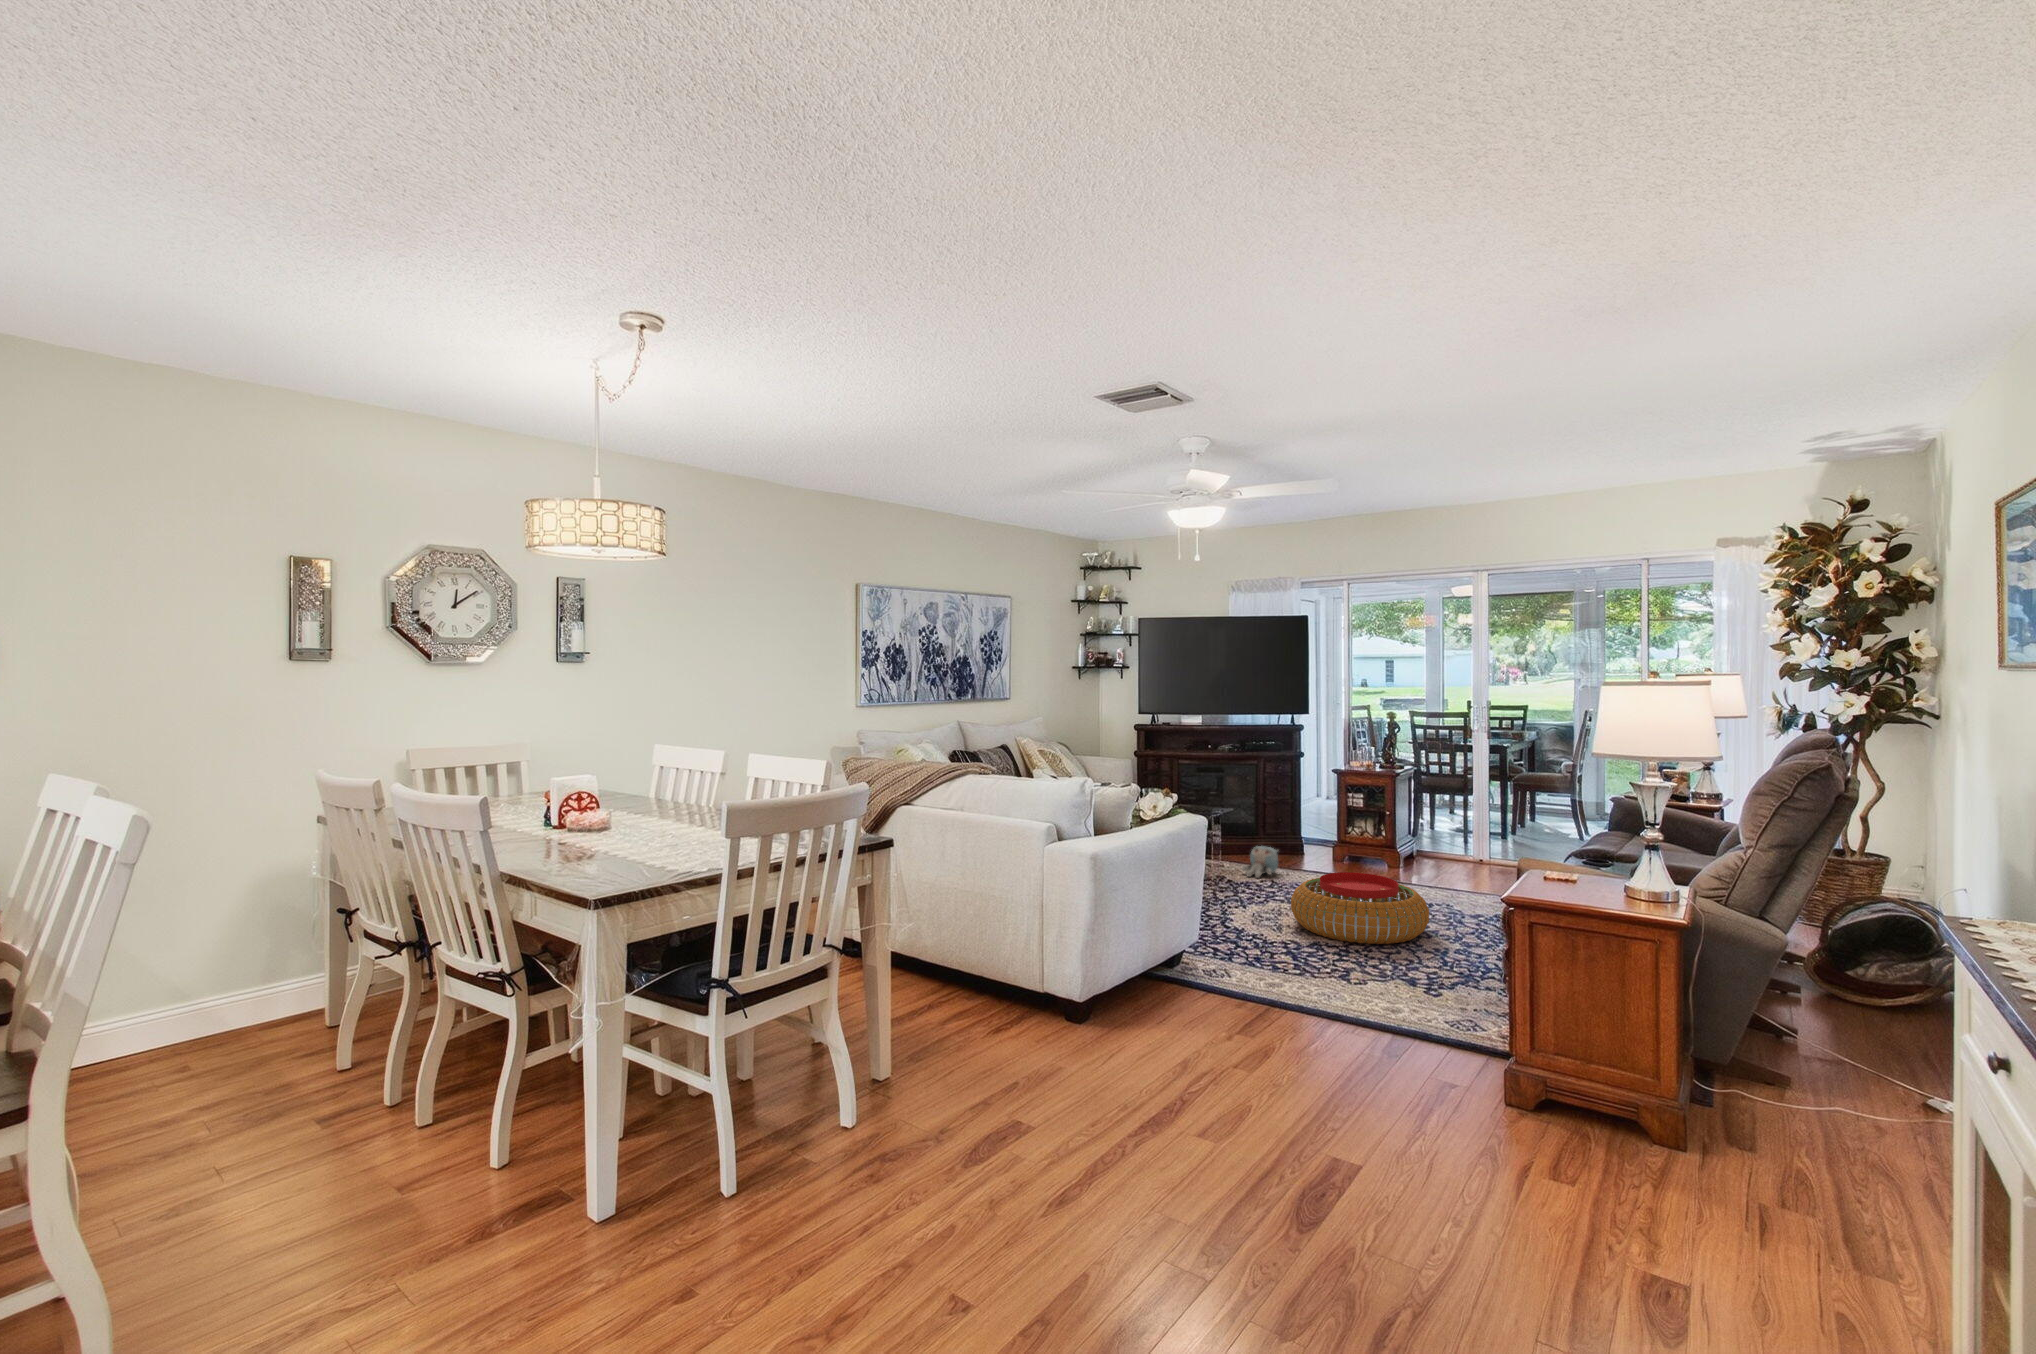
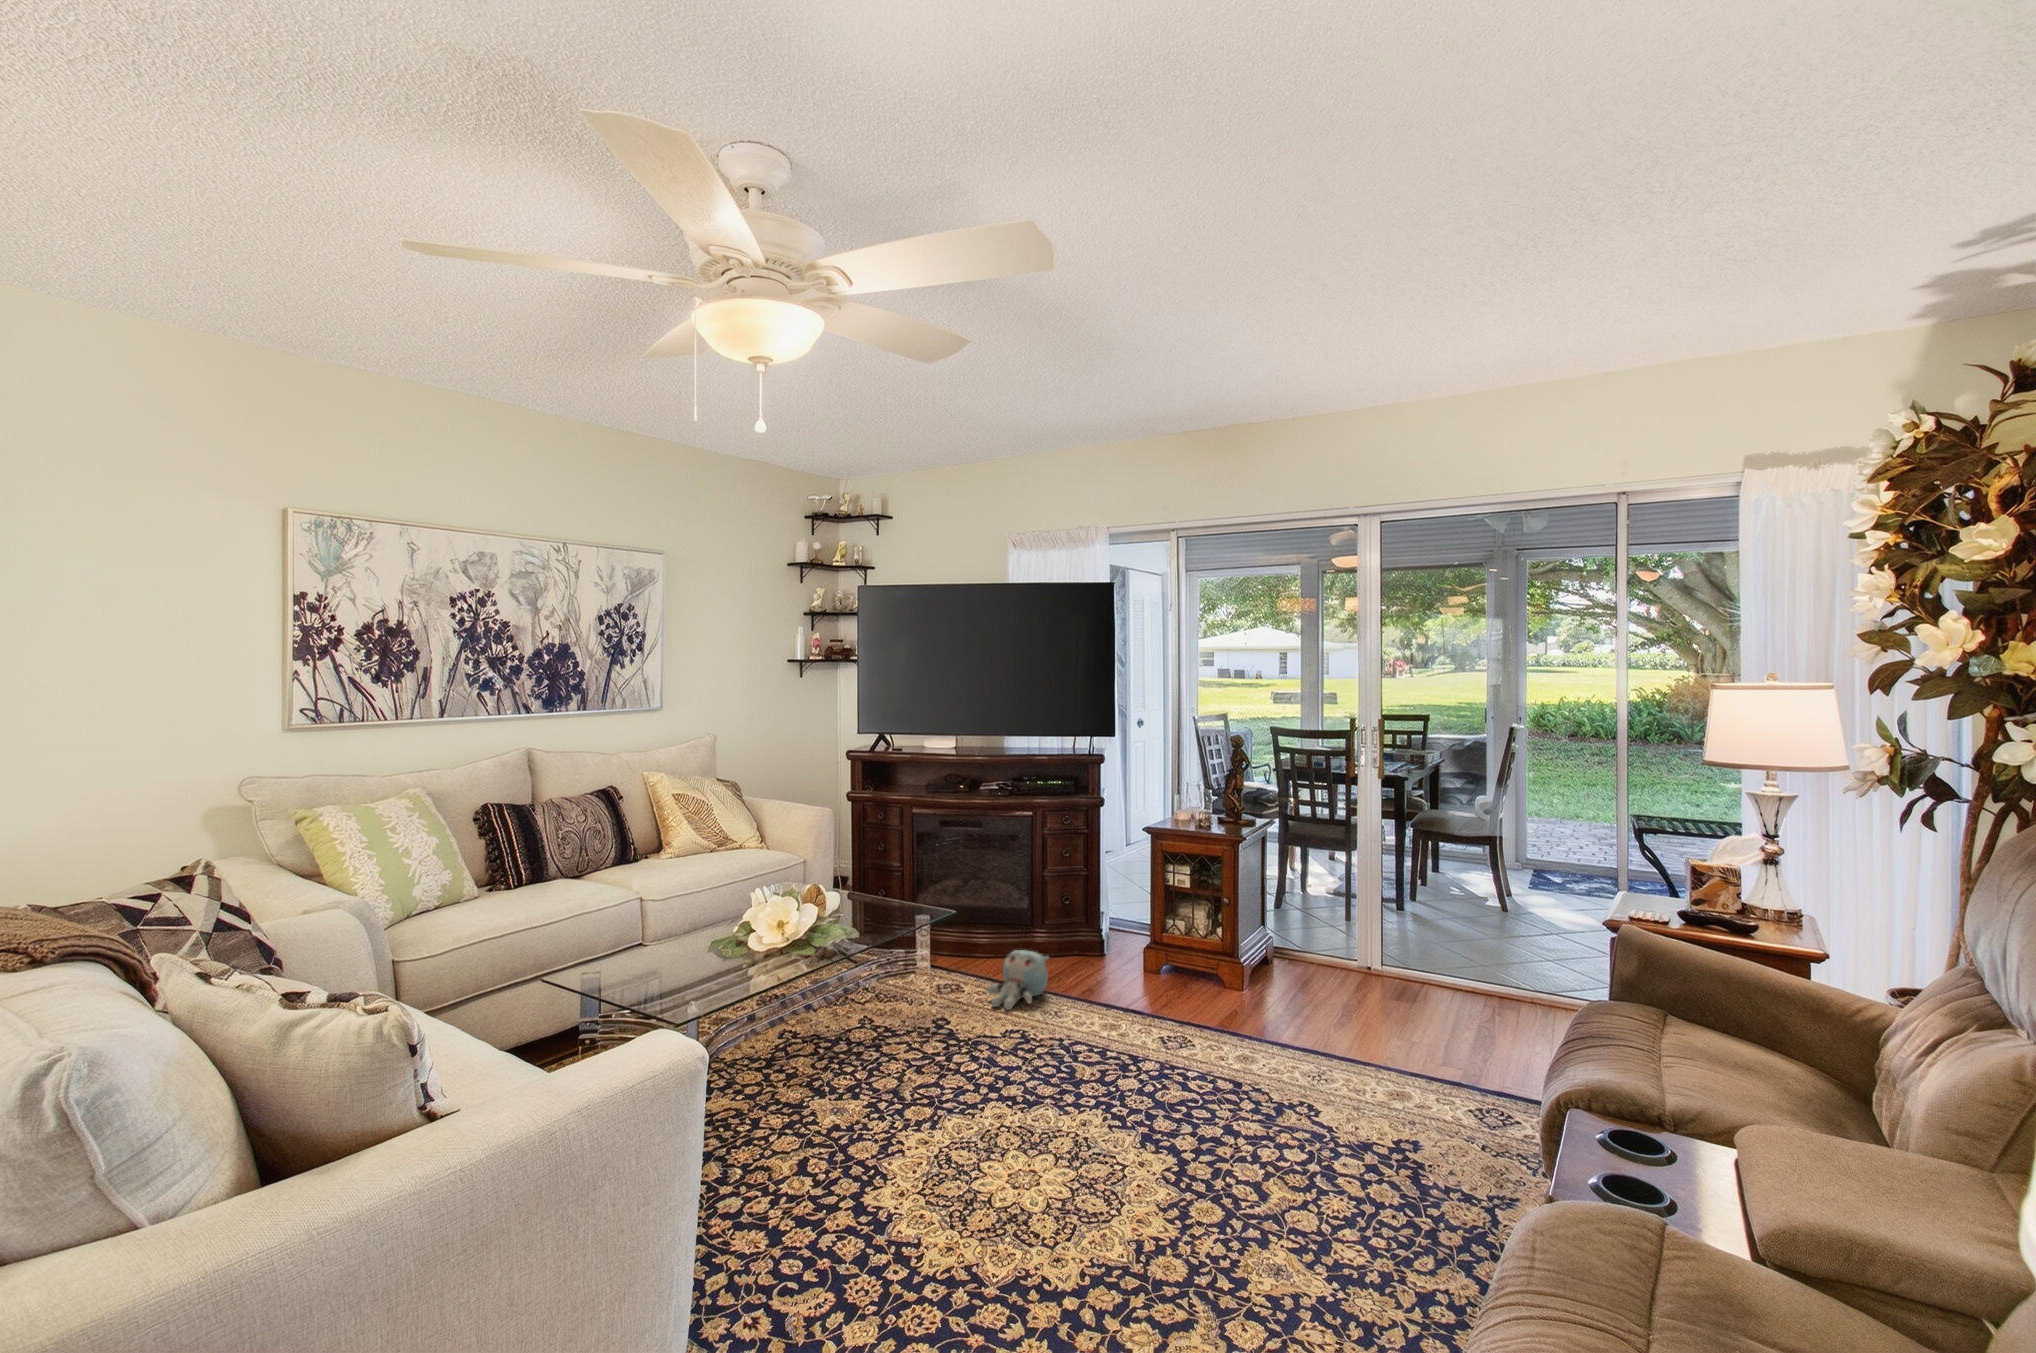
pouf: present [1291,872,1429,944] -> none [1005,1044,1266,1234]

